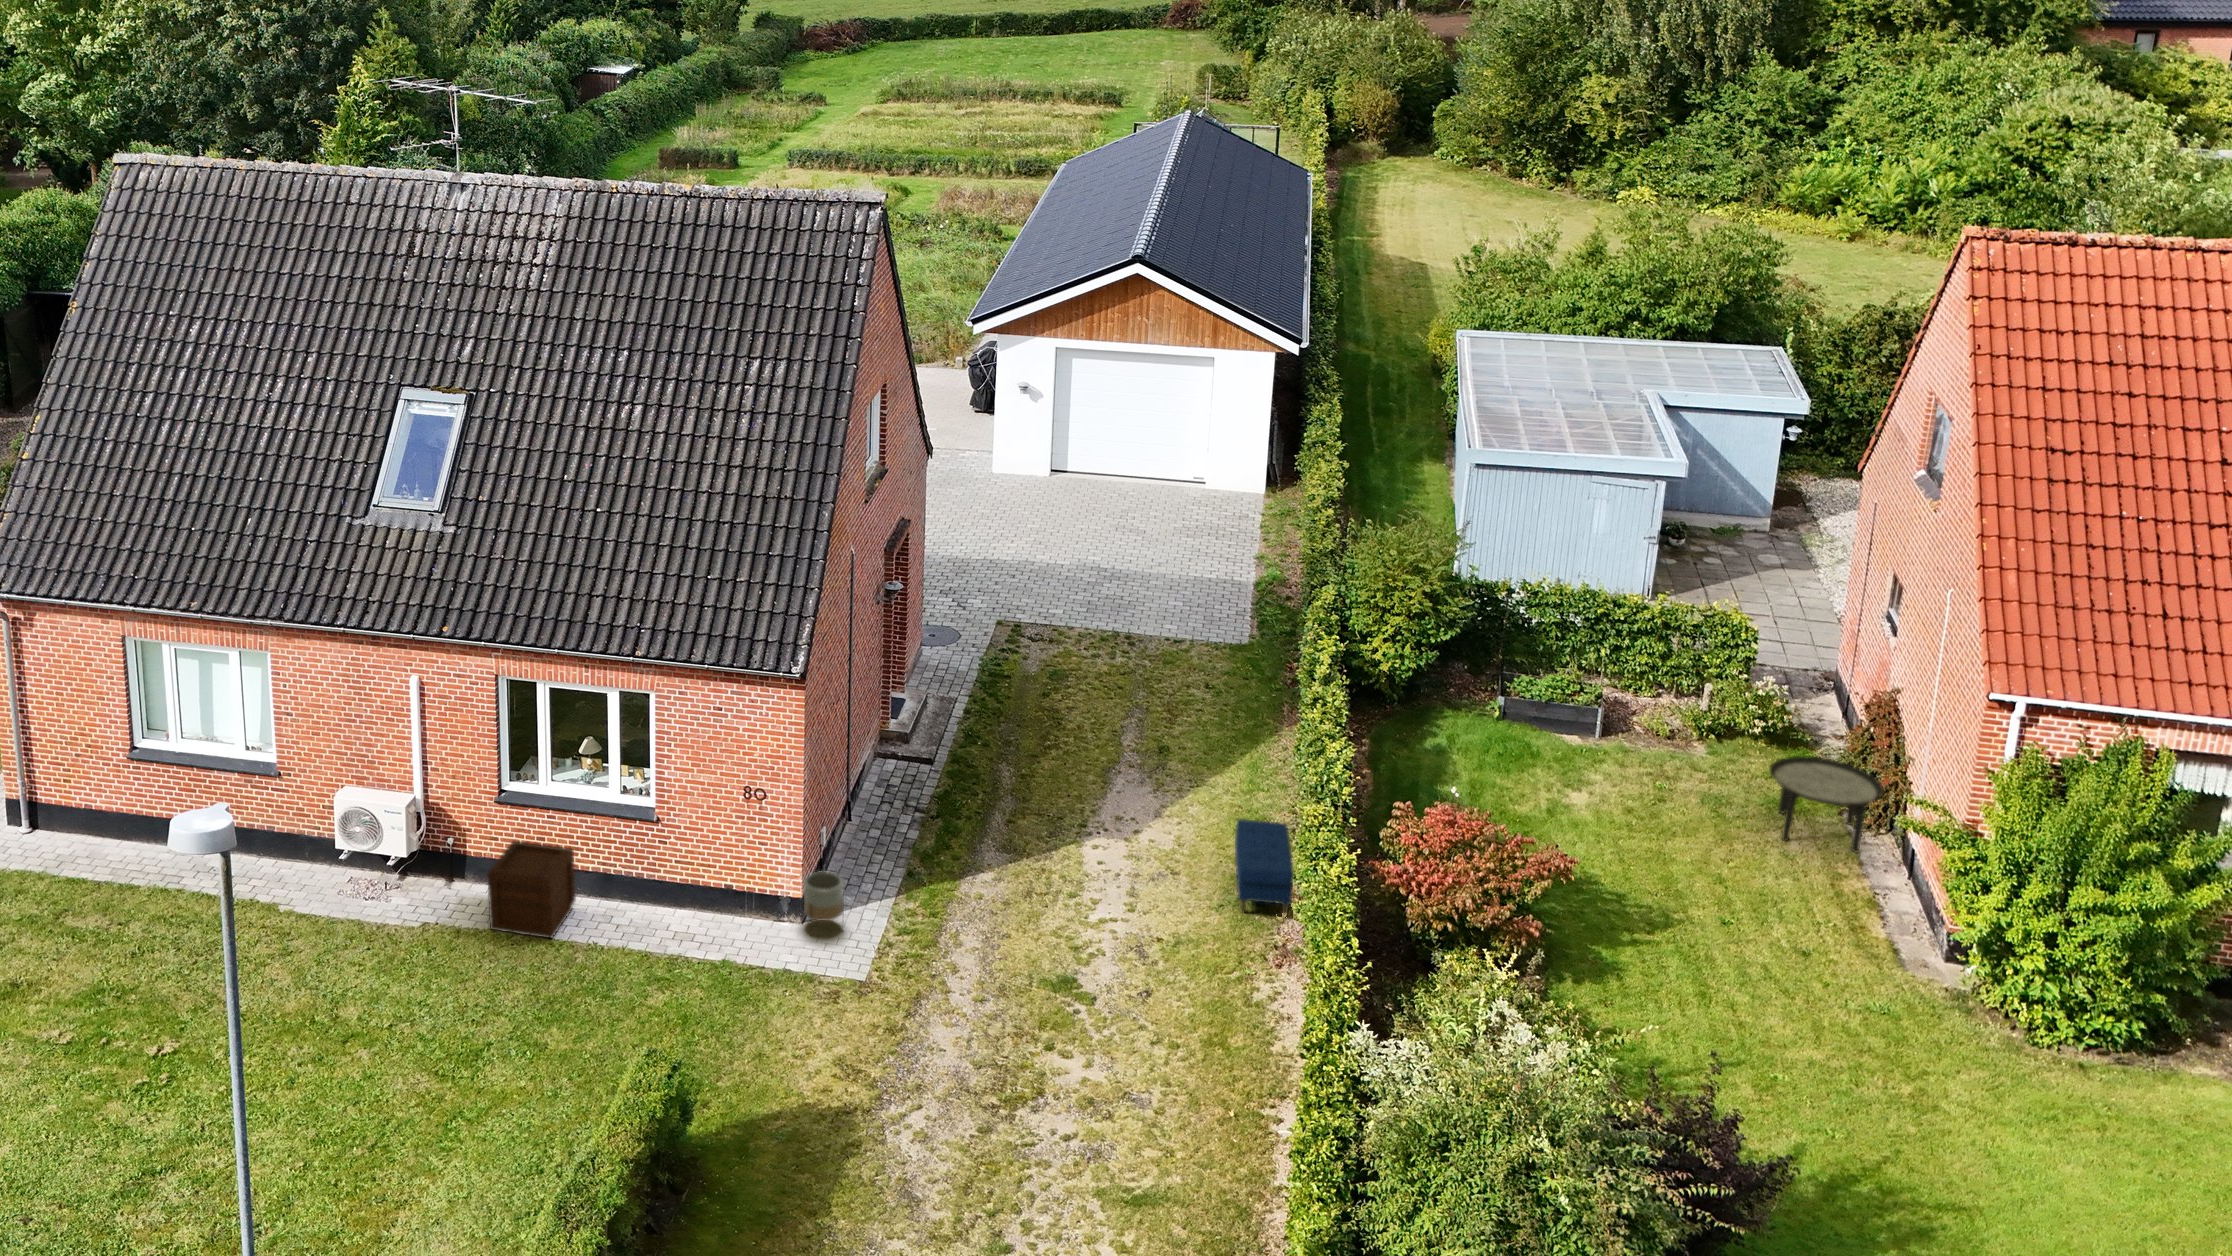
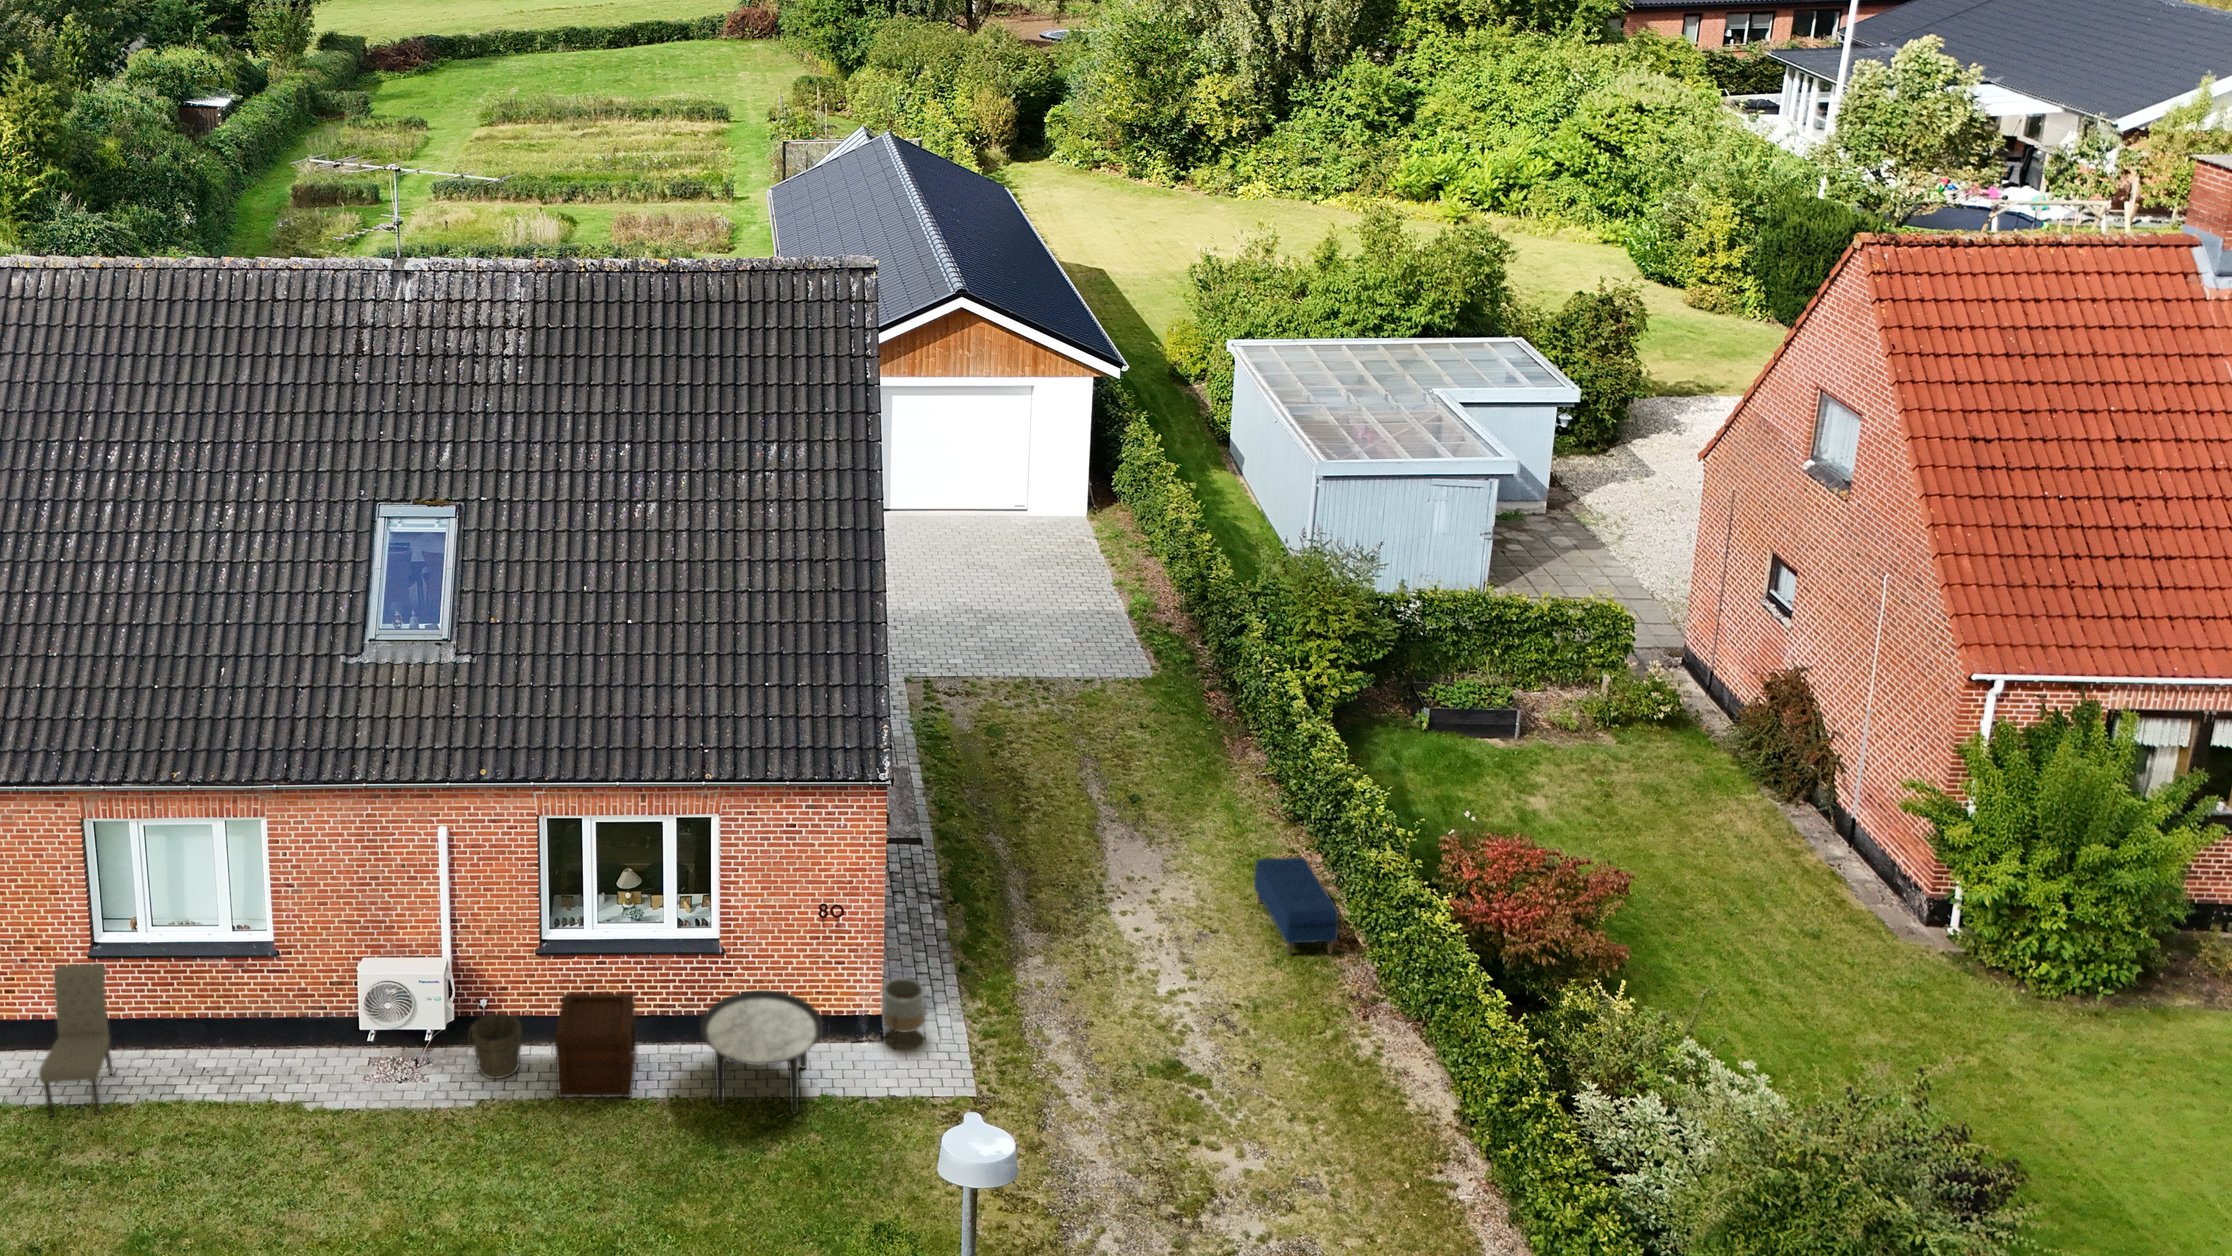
round table: present [1769,756,1884,852] -> present [700,990,823,1114]
chair: none [68,759,141,887] -> present [39,964,113,1117]
bucket: none [423,852,474,908] -> present [471,1014,521,1079]

